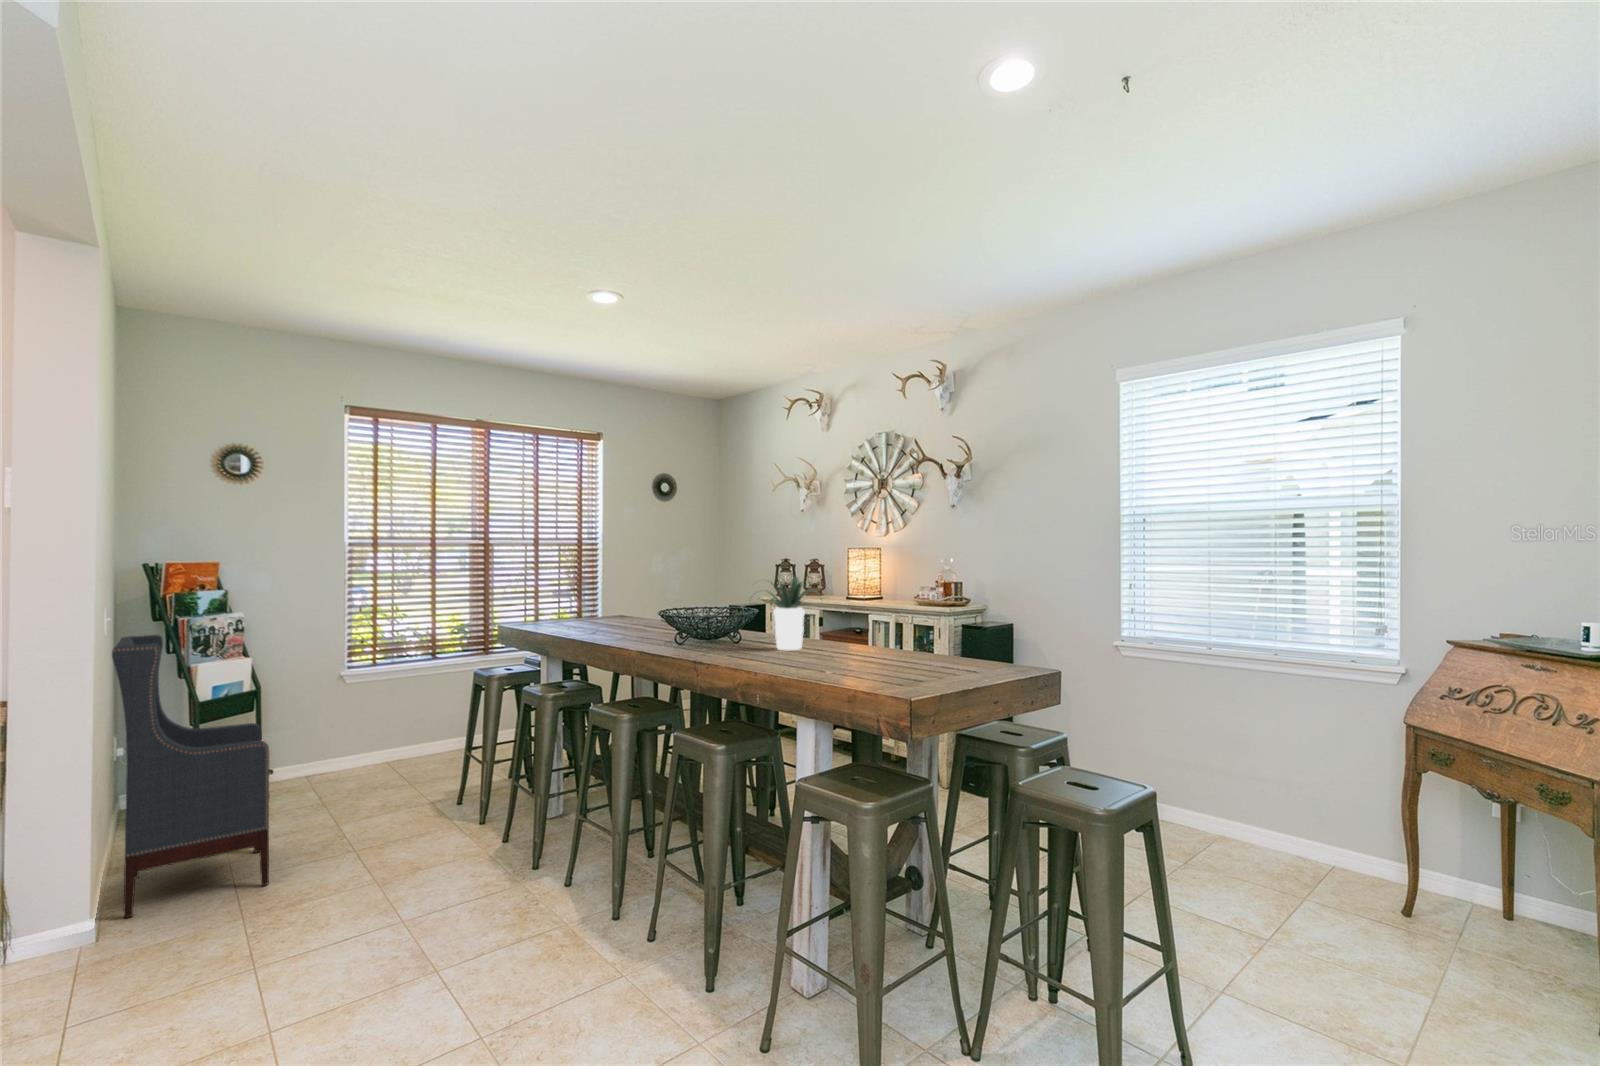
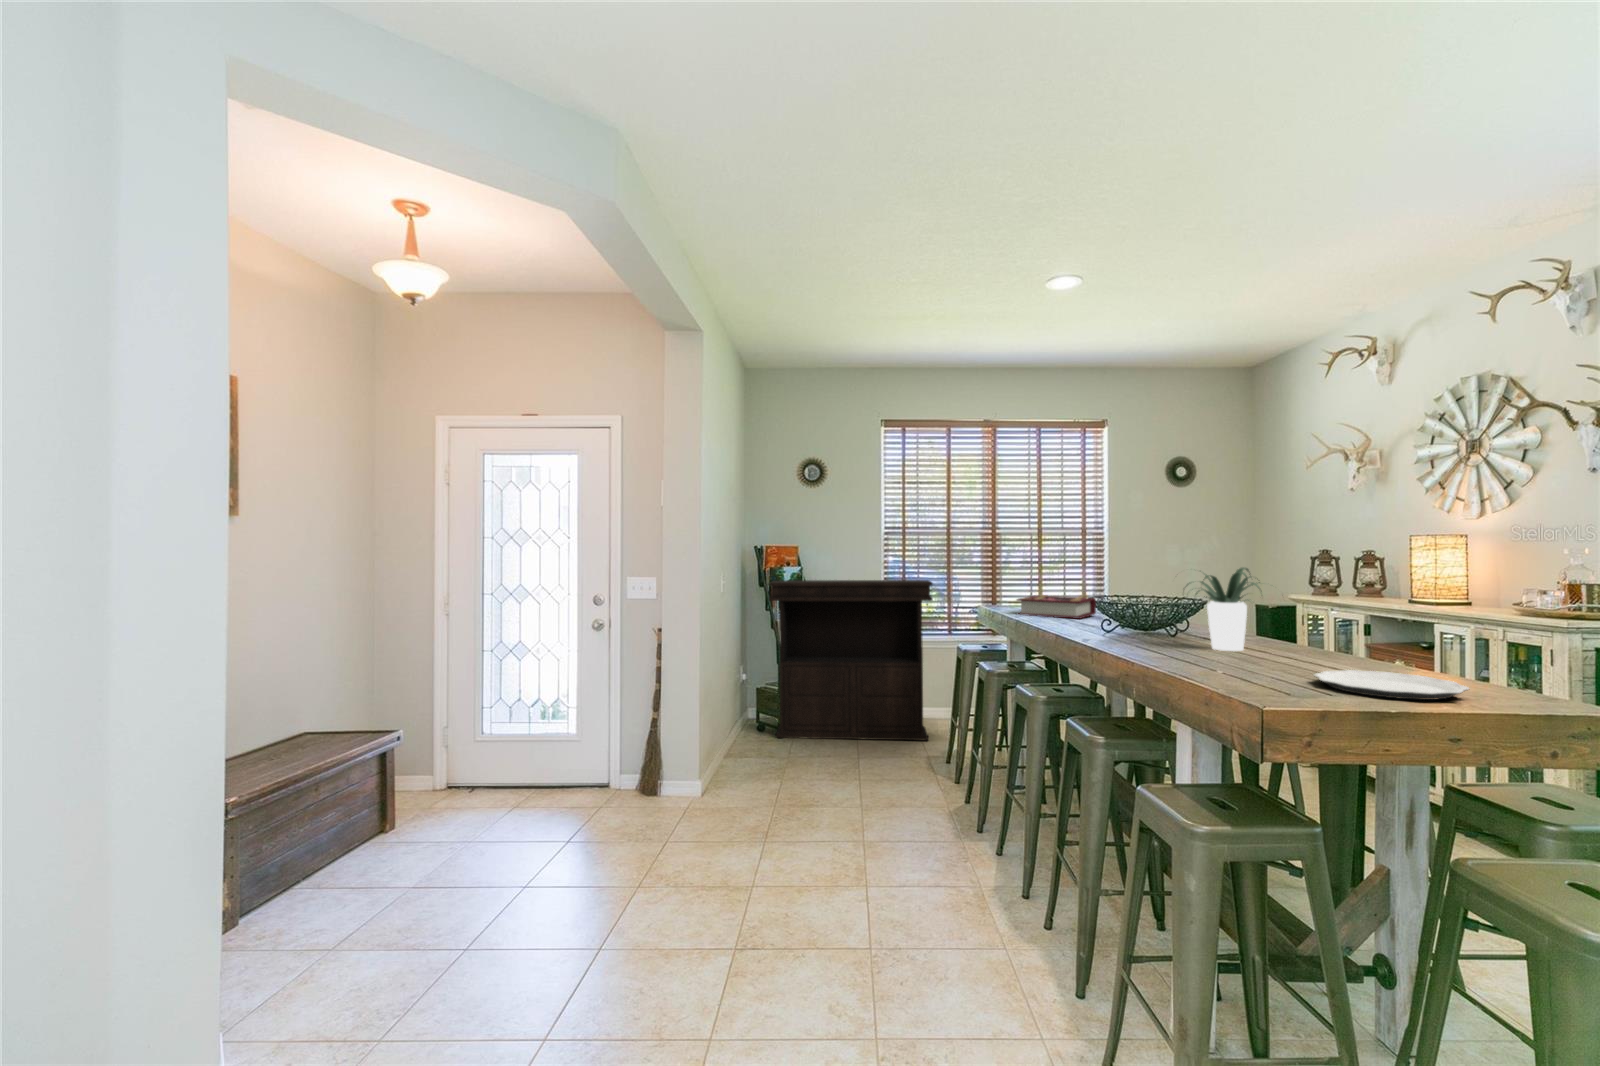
console table: none [183,599,434,833] -> present [769,580,933,741]
book: none [559,609,633,633] -> present [1017,595,1096,619]
armchair: present [112,635,270,918] -> none [714,596,806,783]
plate: none [889,655,982,675] -> present [1314,670,1469,700]

